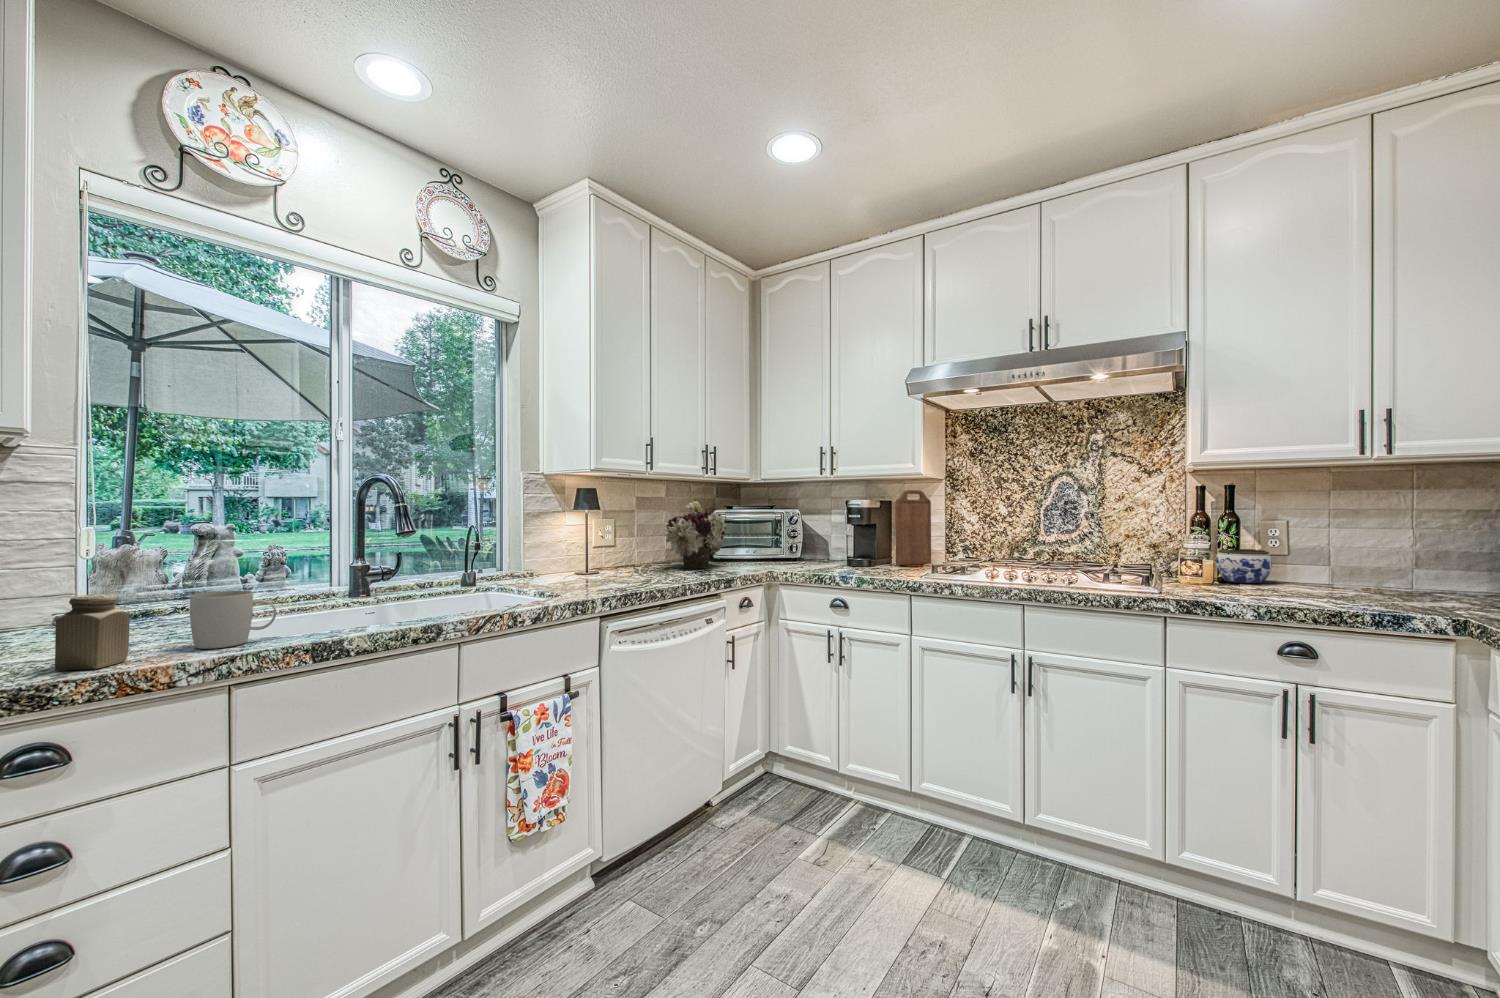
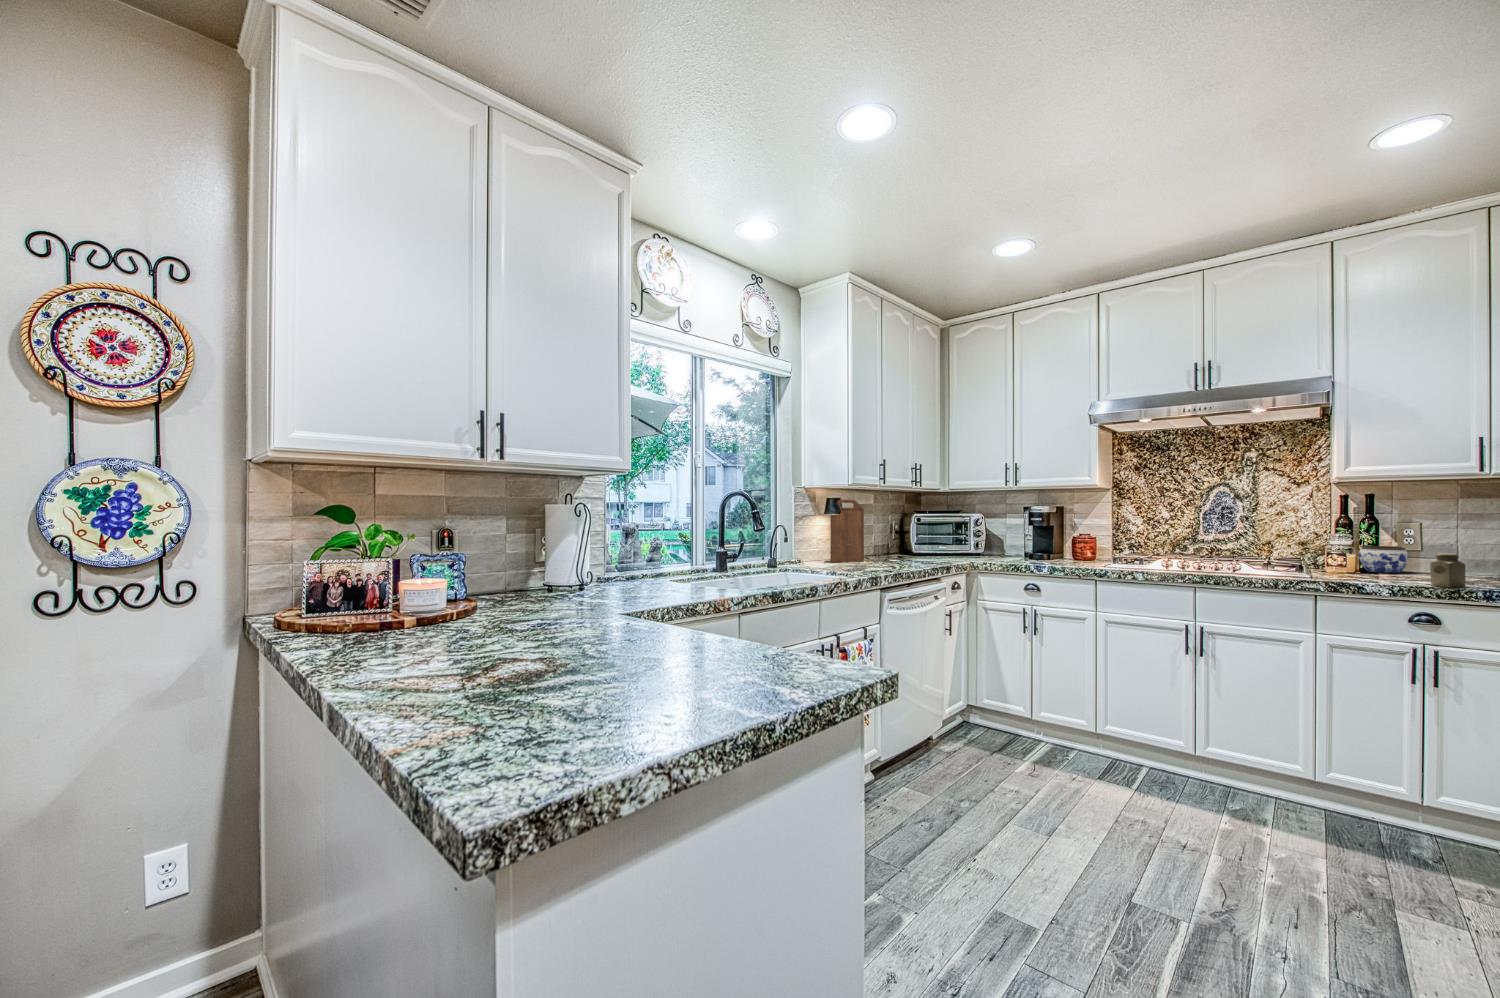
cutting board: present [895,490,931,565] -> present [830,500,864,562]
flower arrangement: present [664,502,726,569] -> none [880,507,928,561]
mug: present [190,591,276,649] -> none [712,562,747,593]
salt shaker: present [55,594,130,670] -> present [1430,553,1466,588]

